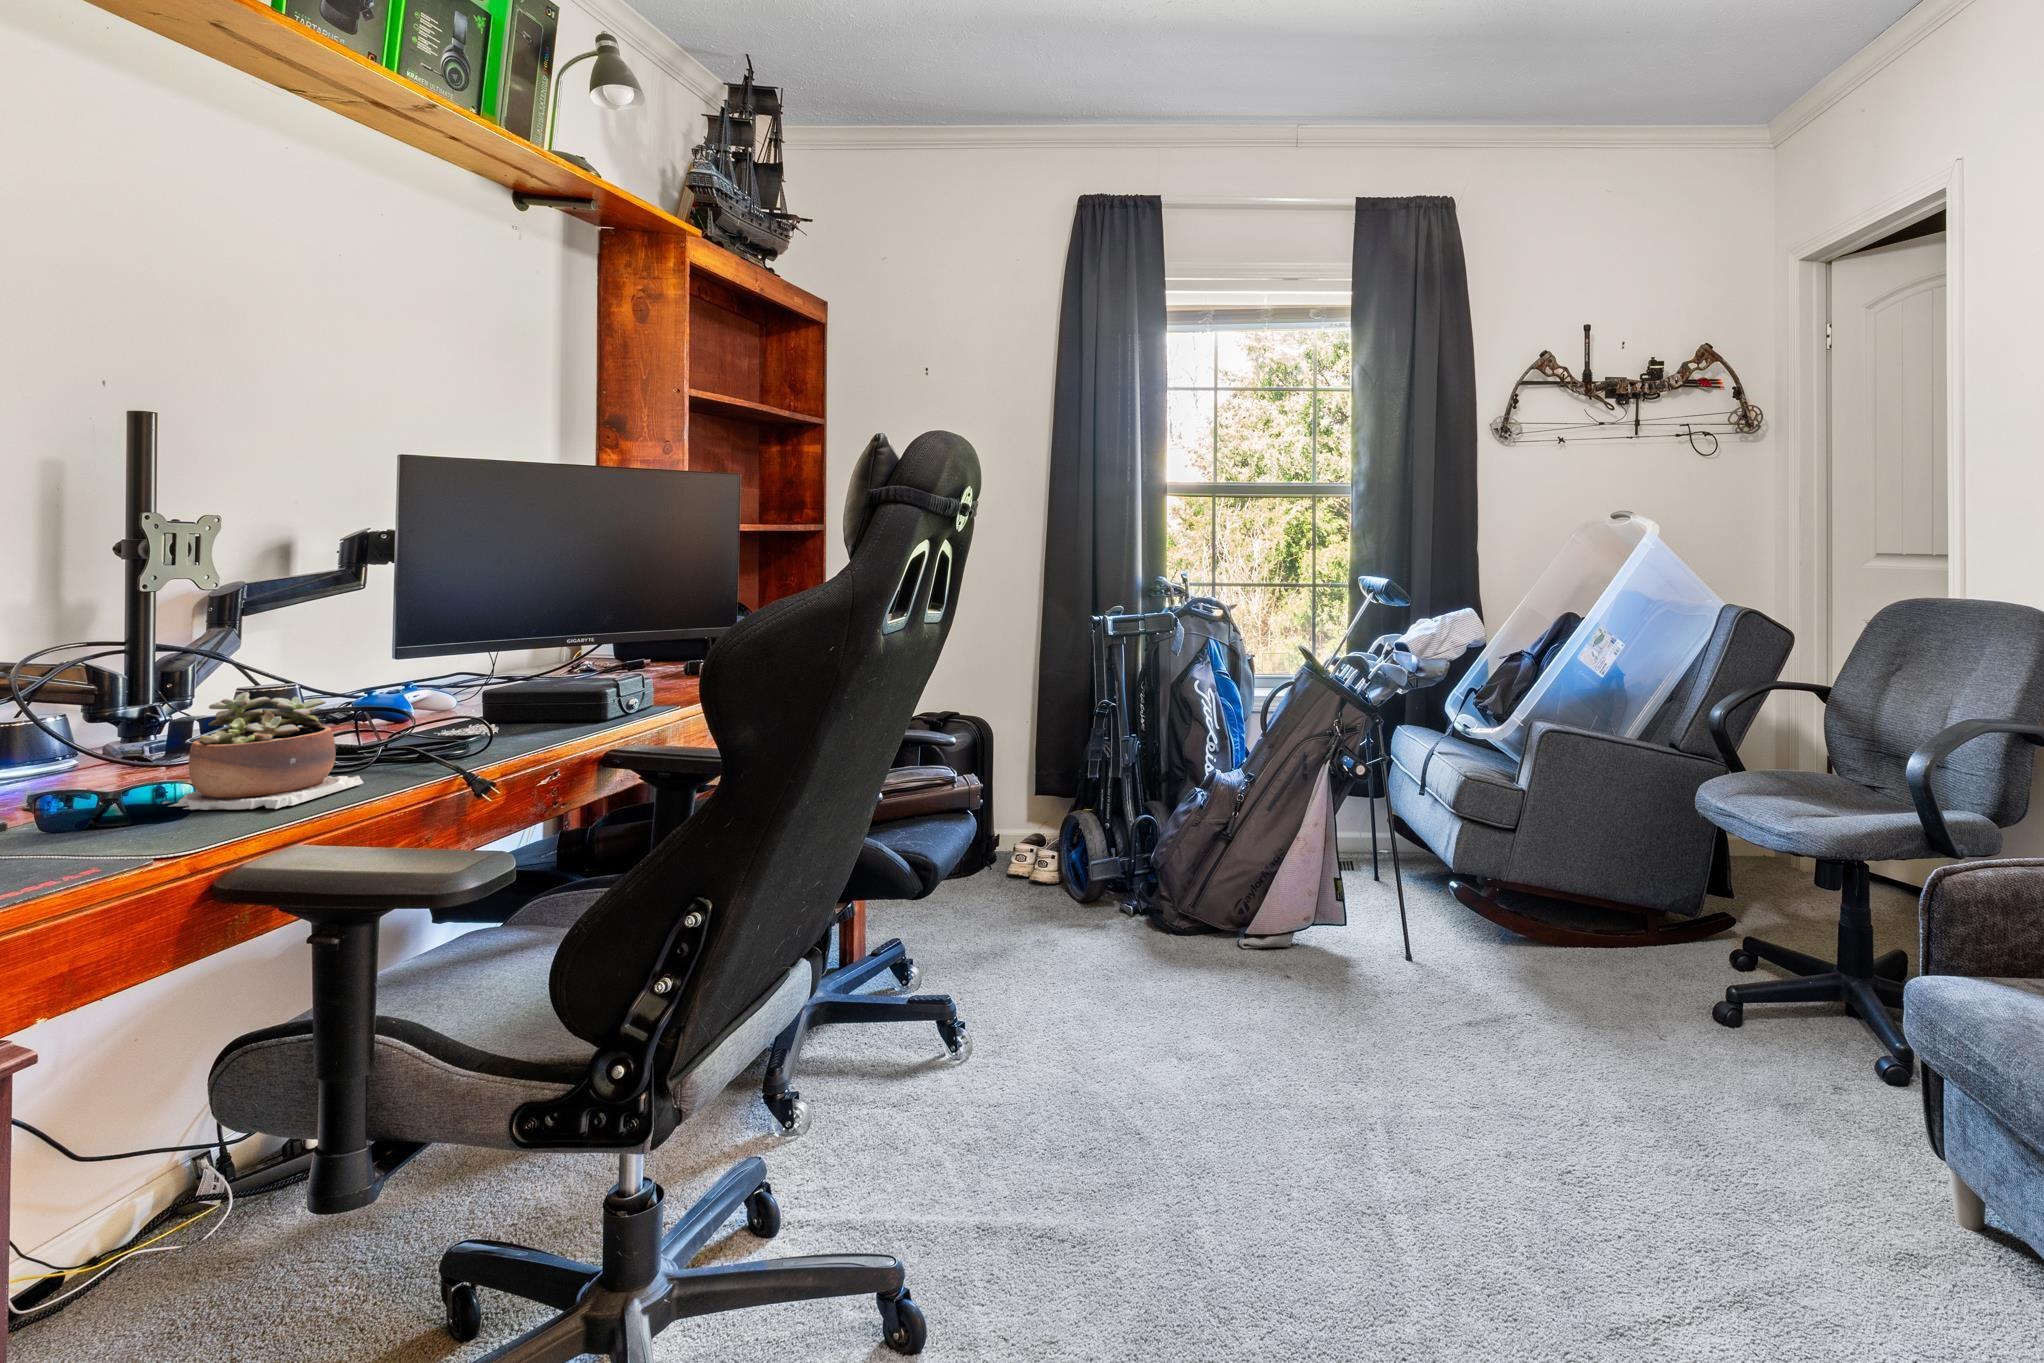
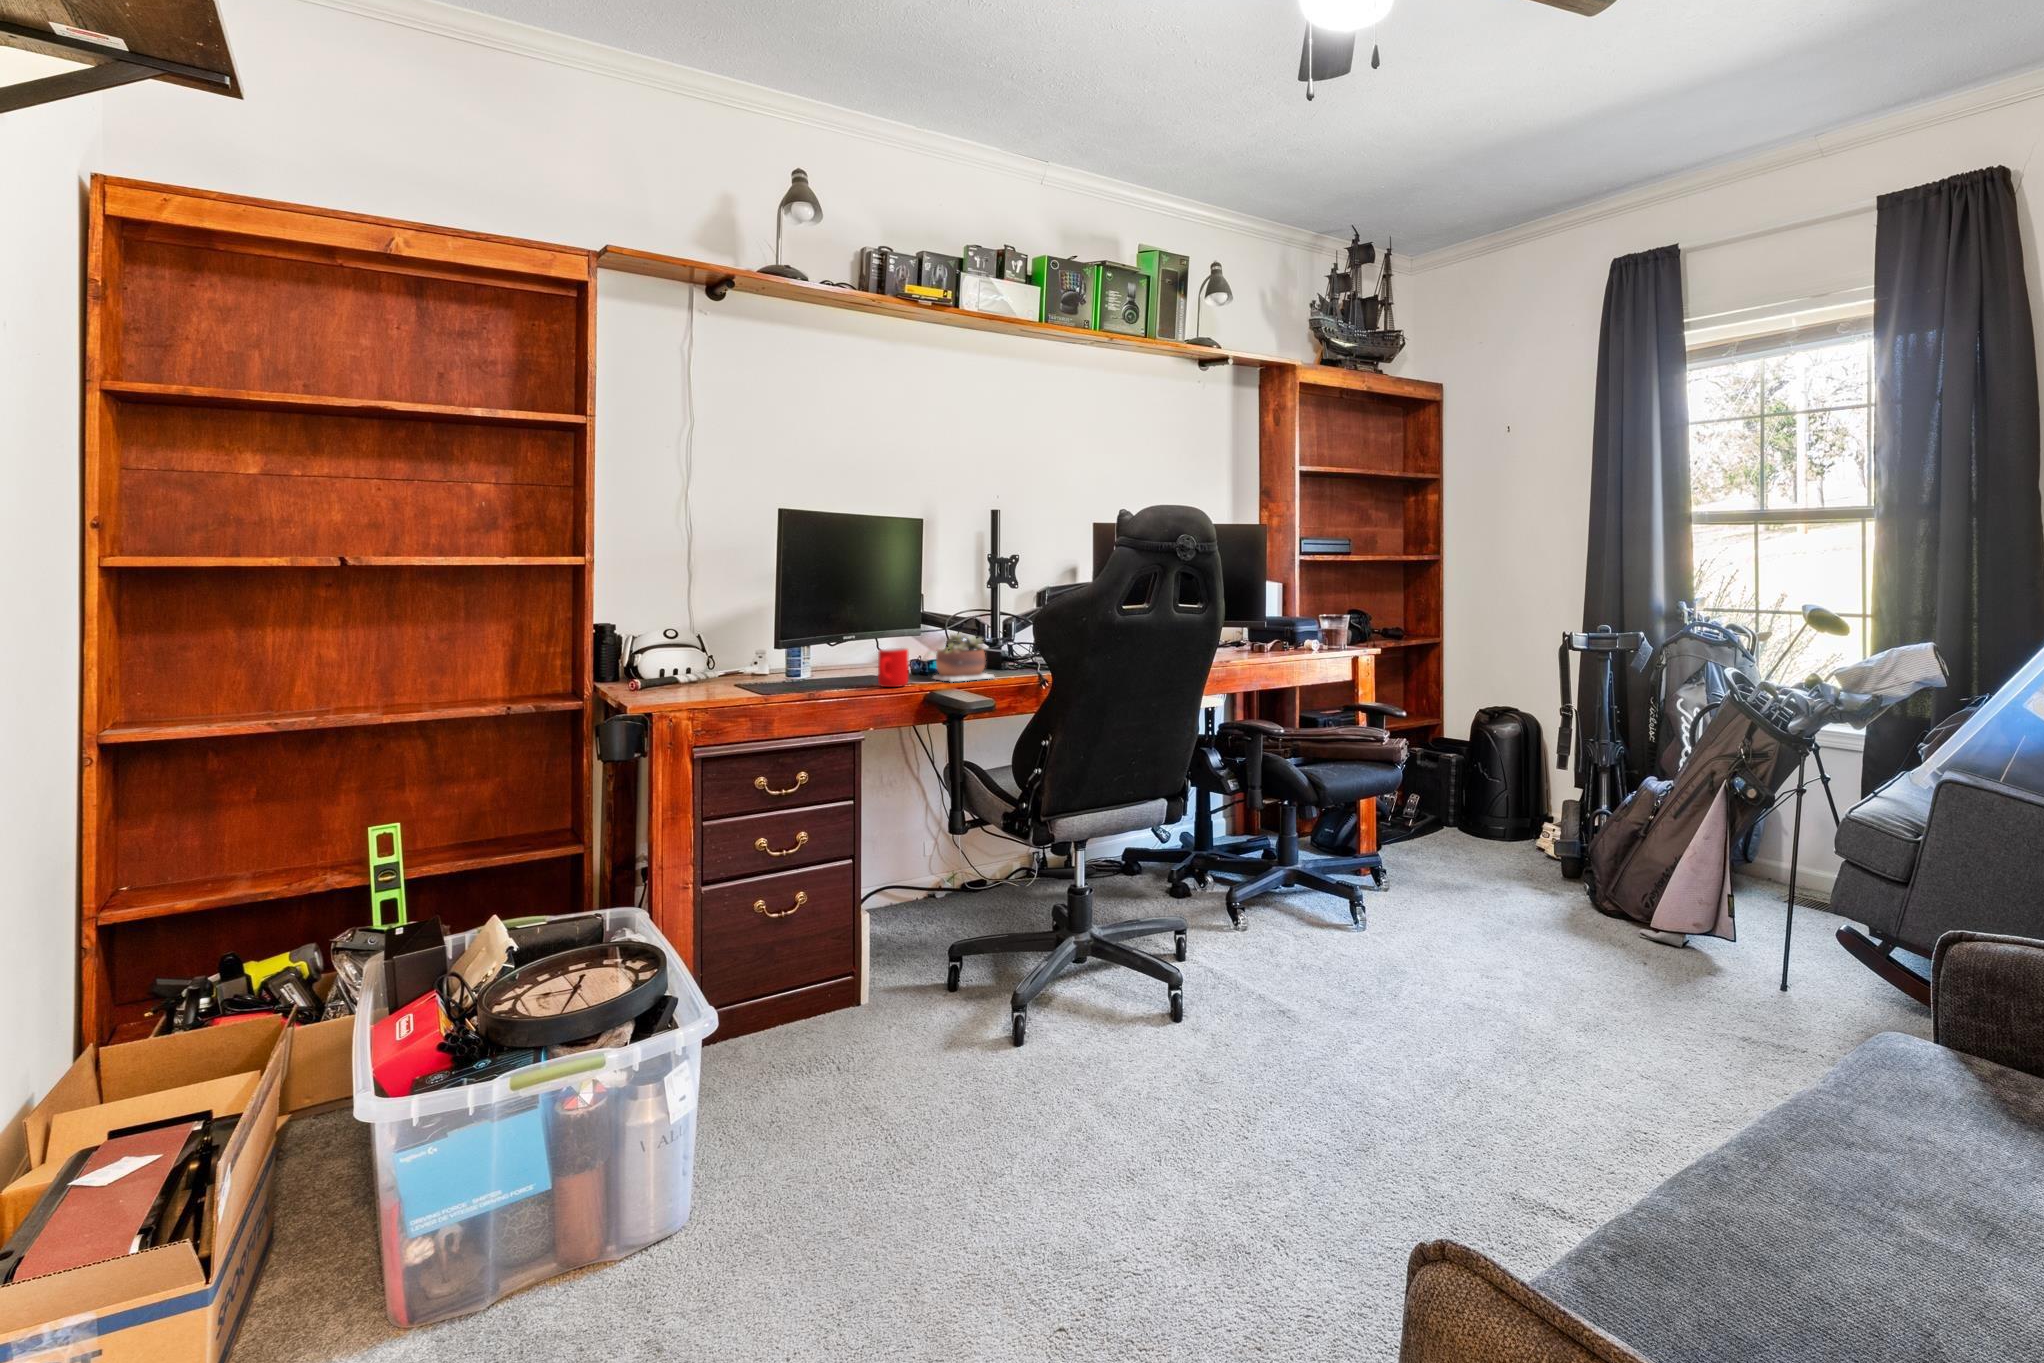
mug: none [75,746,178,852] -> present [878,648,908,687]

